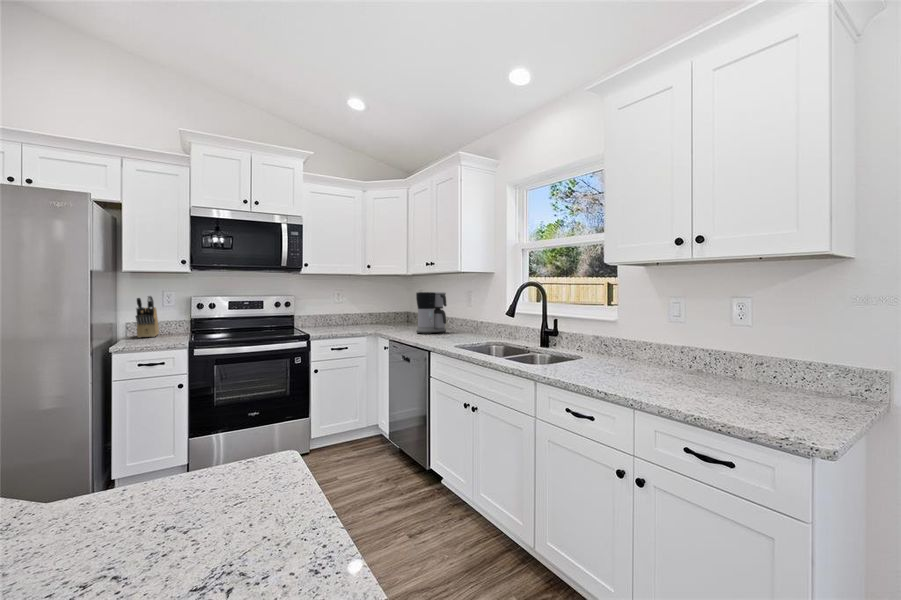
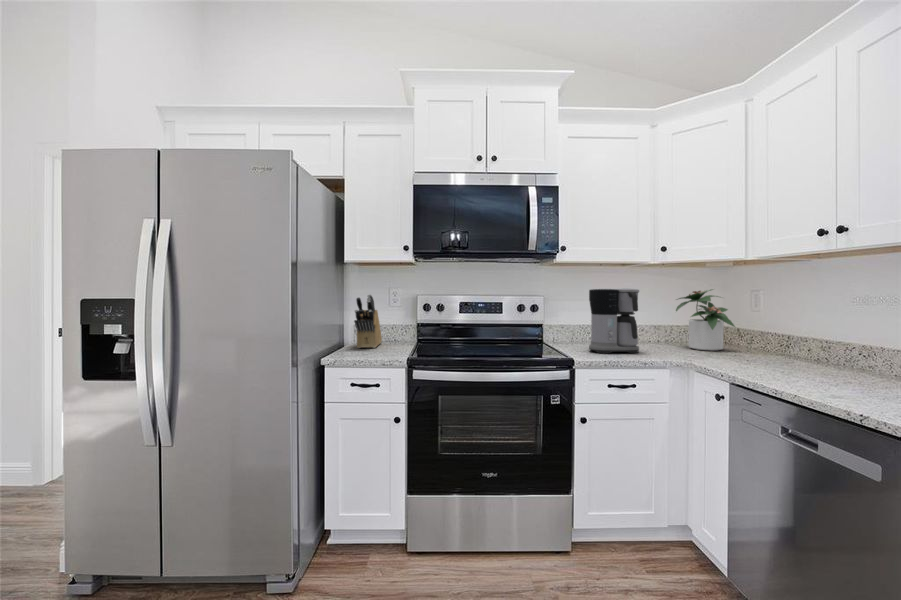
potted plant: none [377,292,409,328] -> present [676,289,735,351]
coffee maker: present [416,292,447,334] -> present [589,288,639,353]

